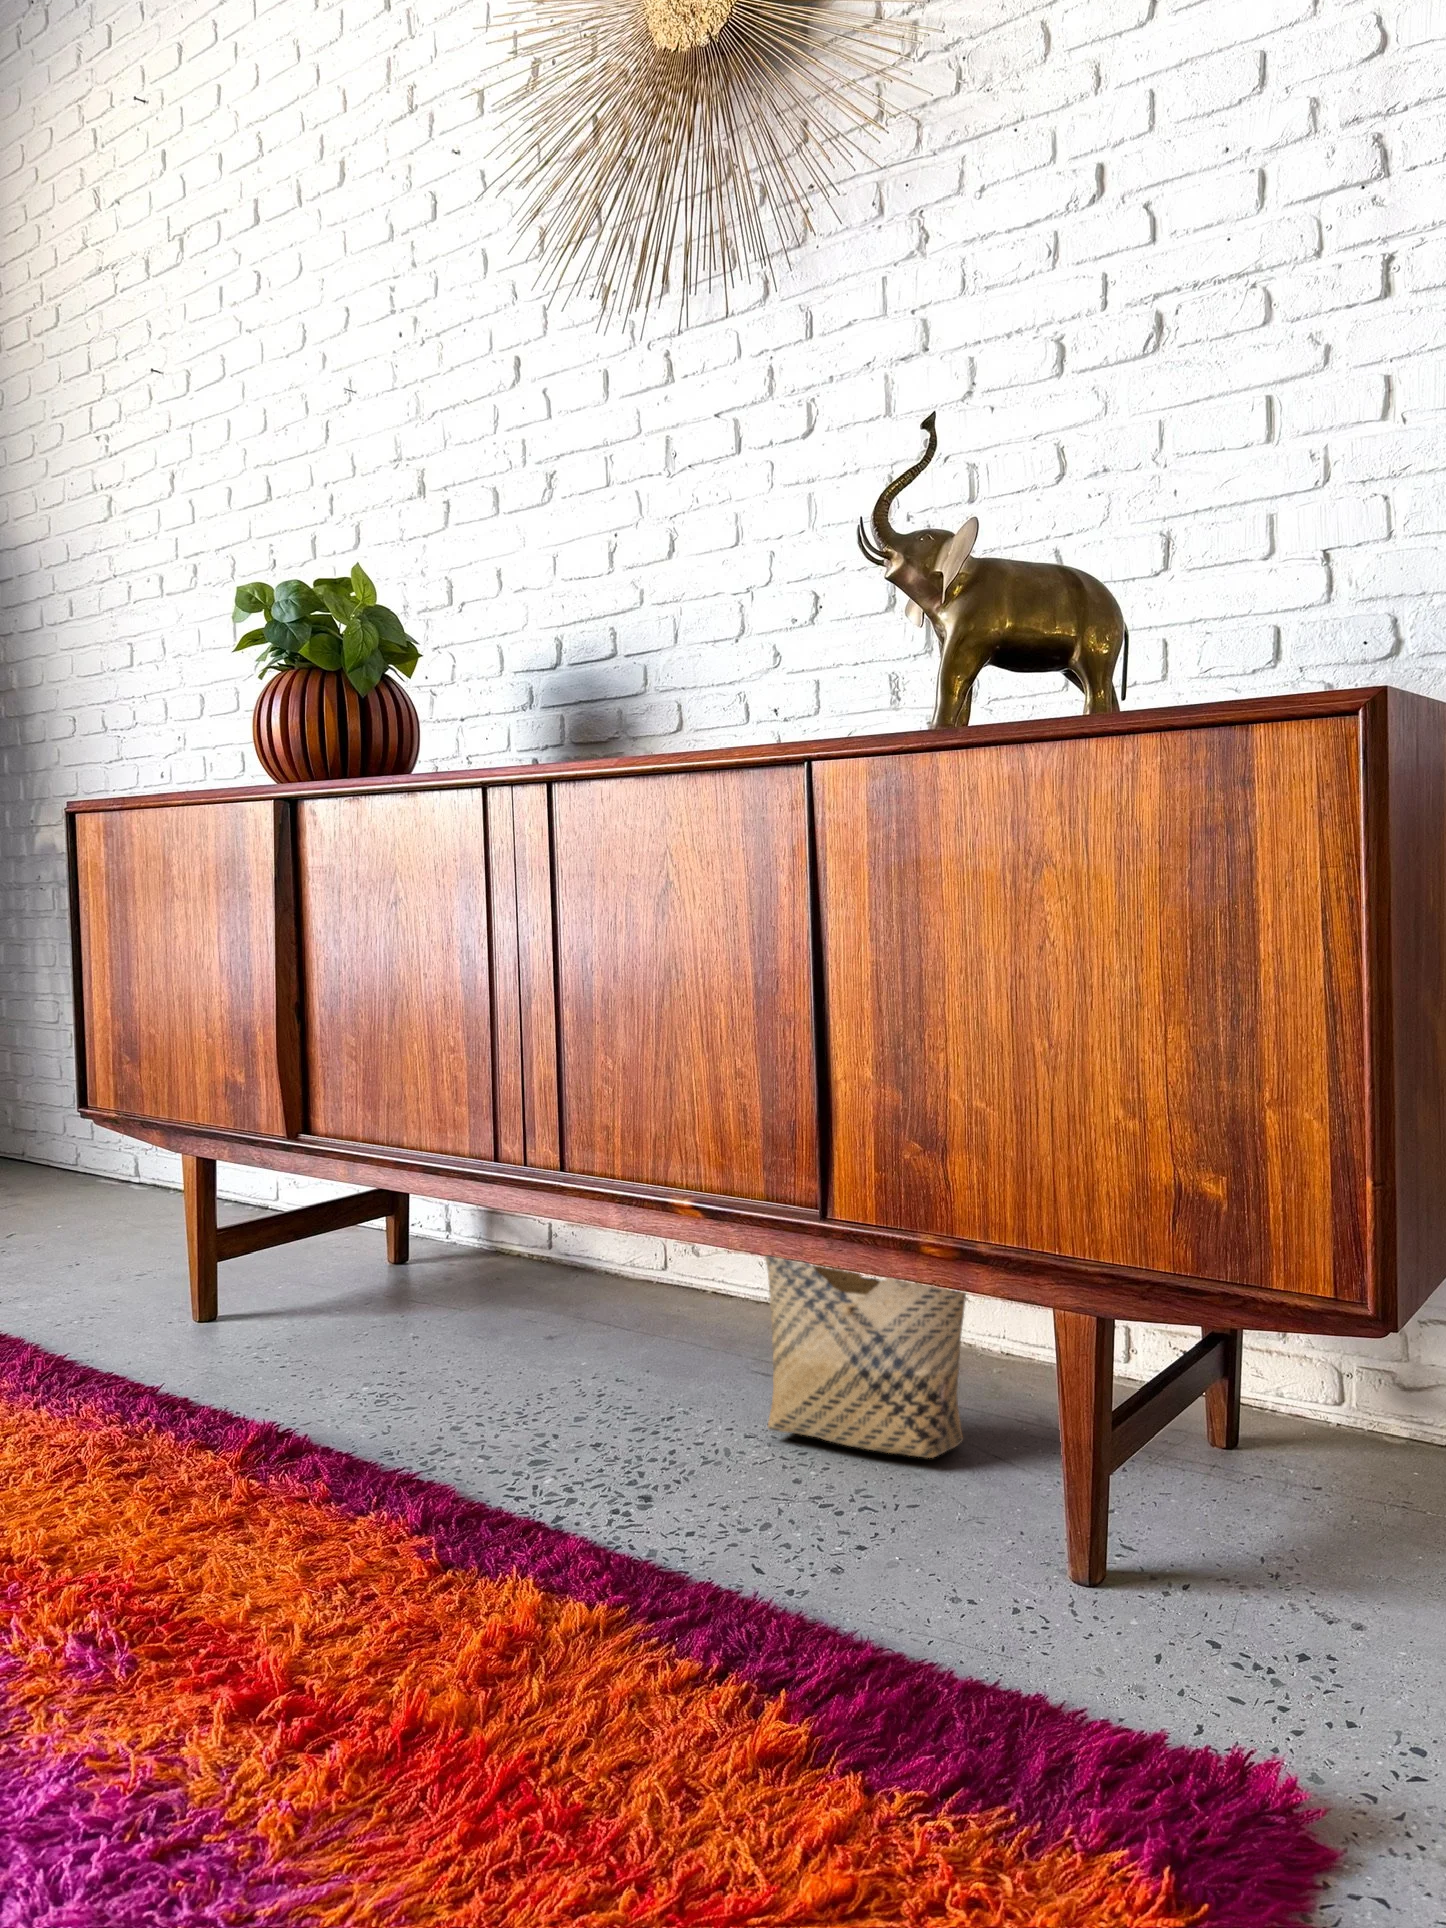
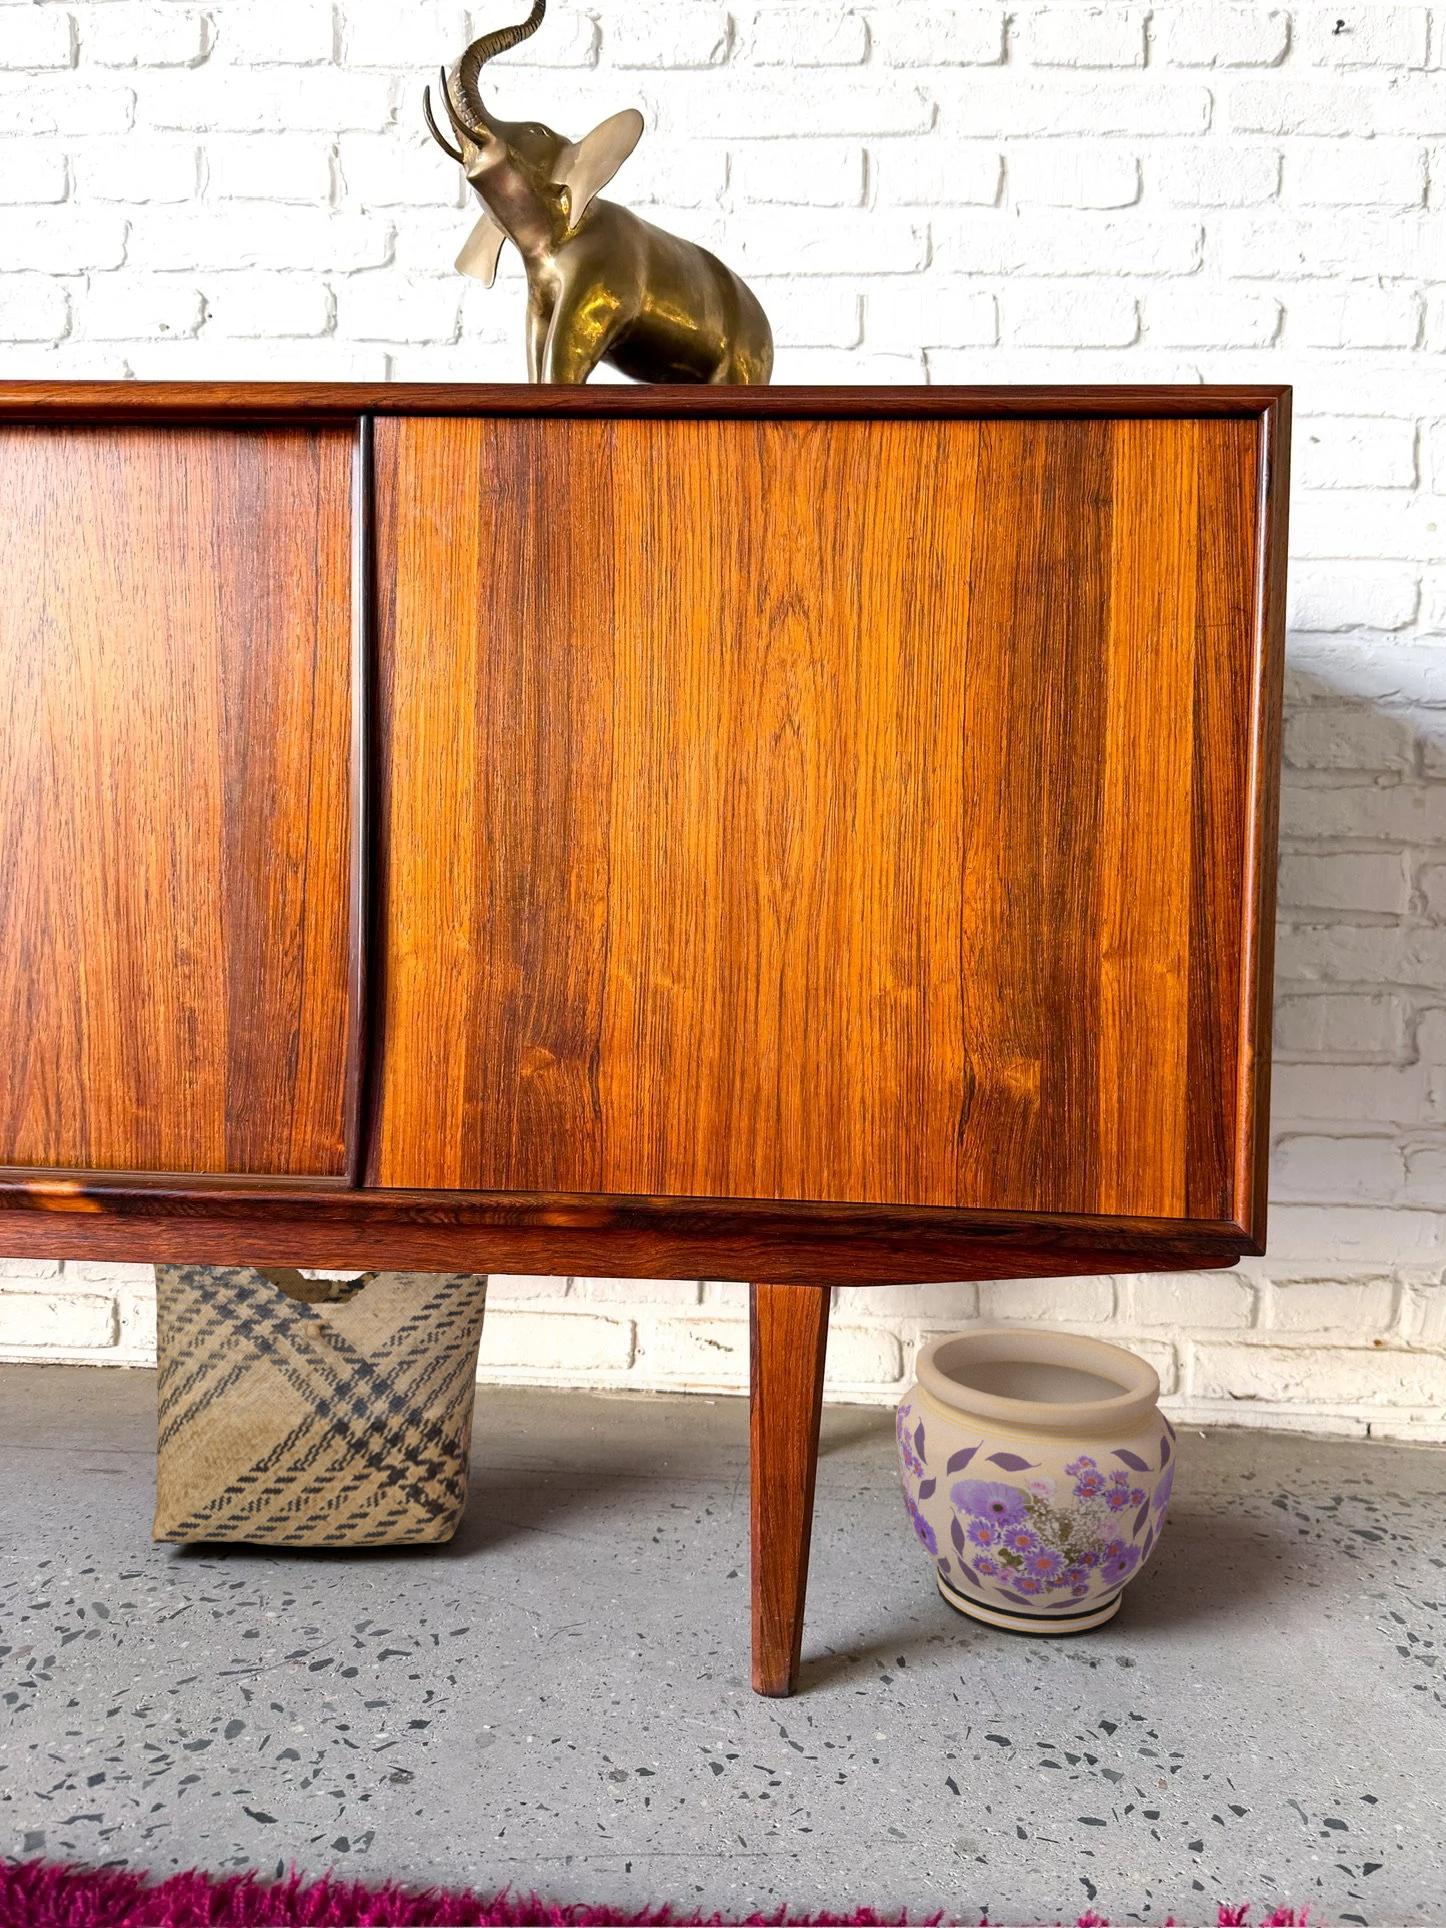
planter: none [1203,1363,1422,1594] -> present [896,1328,1177,1639]

